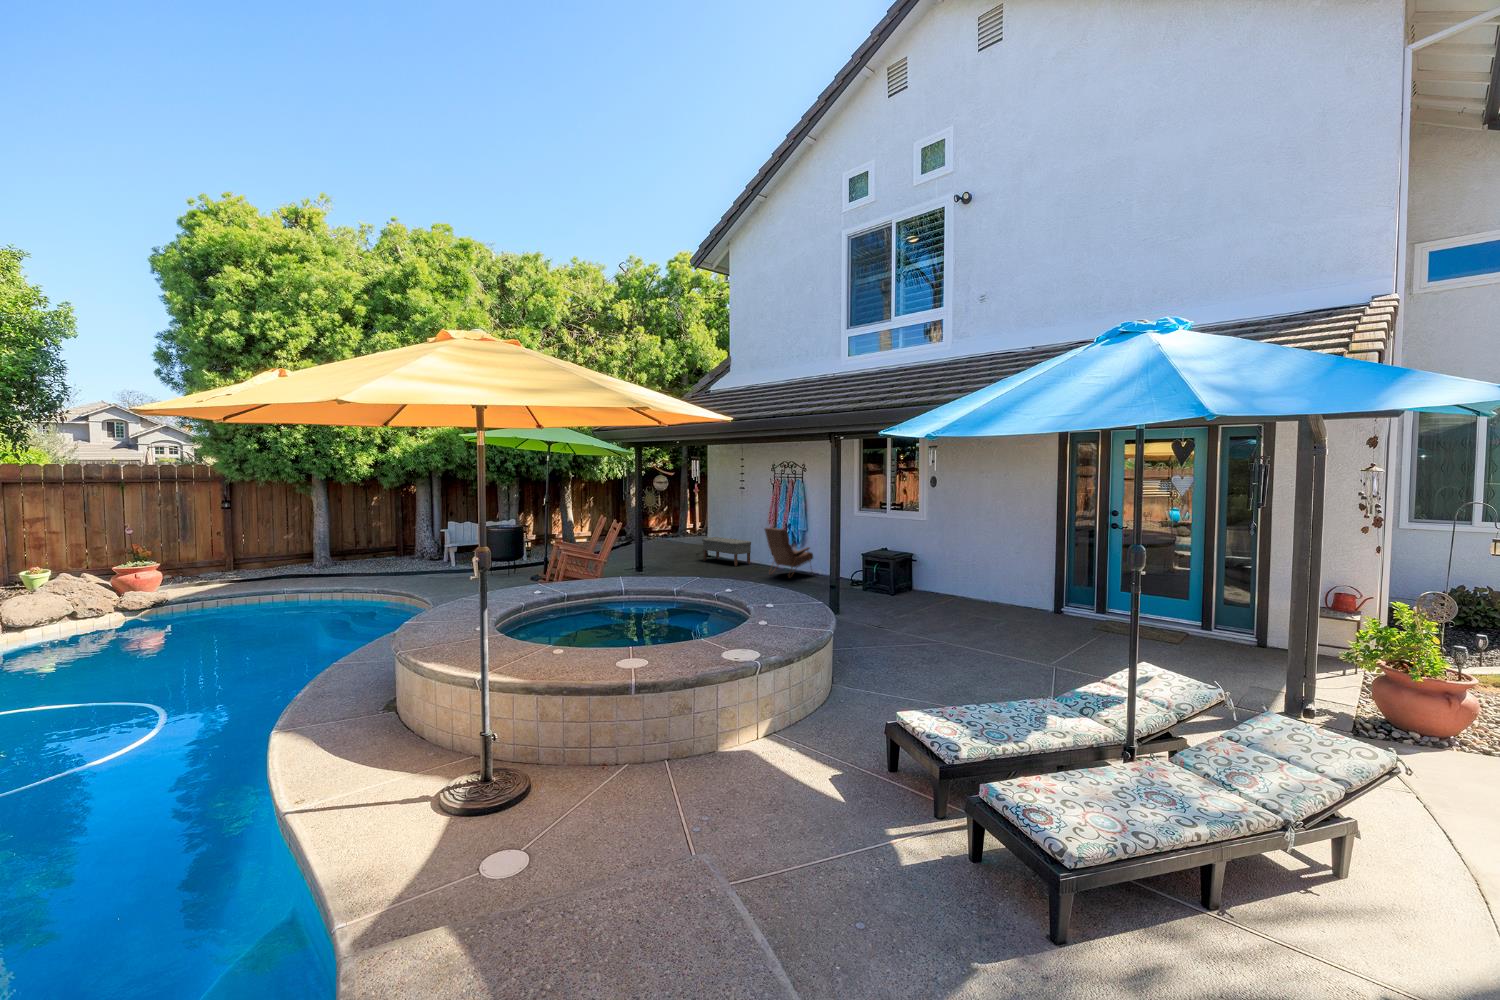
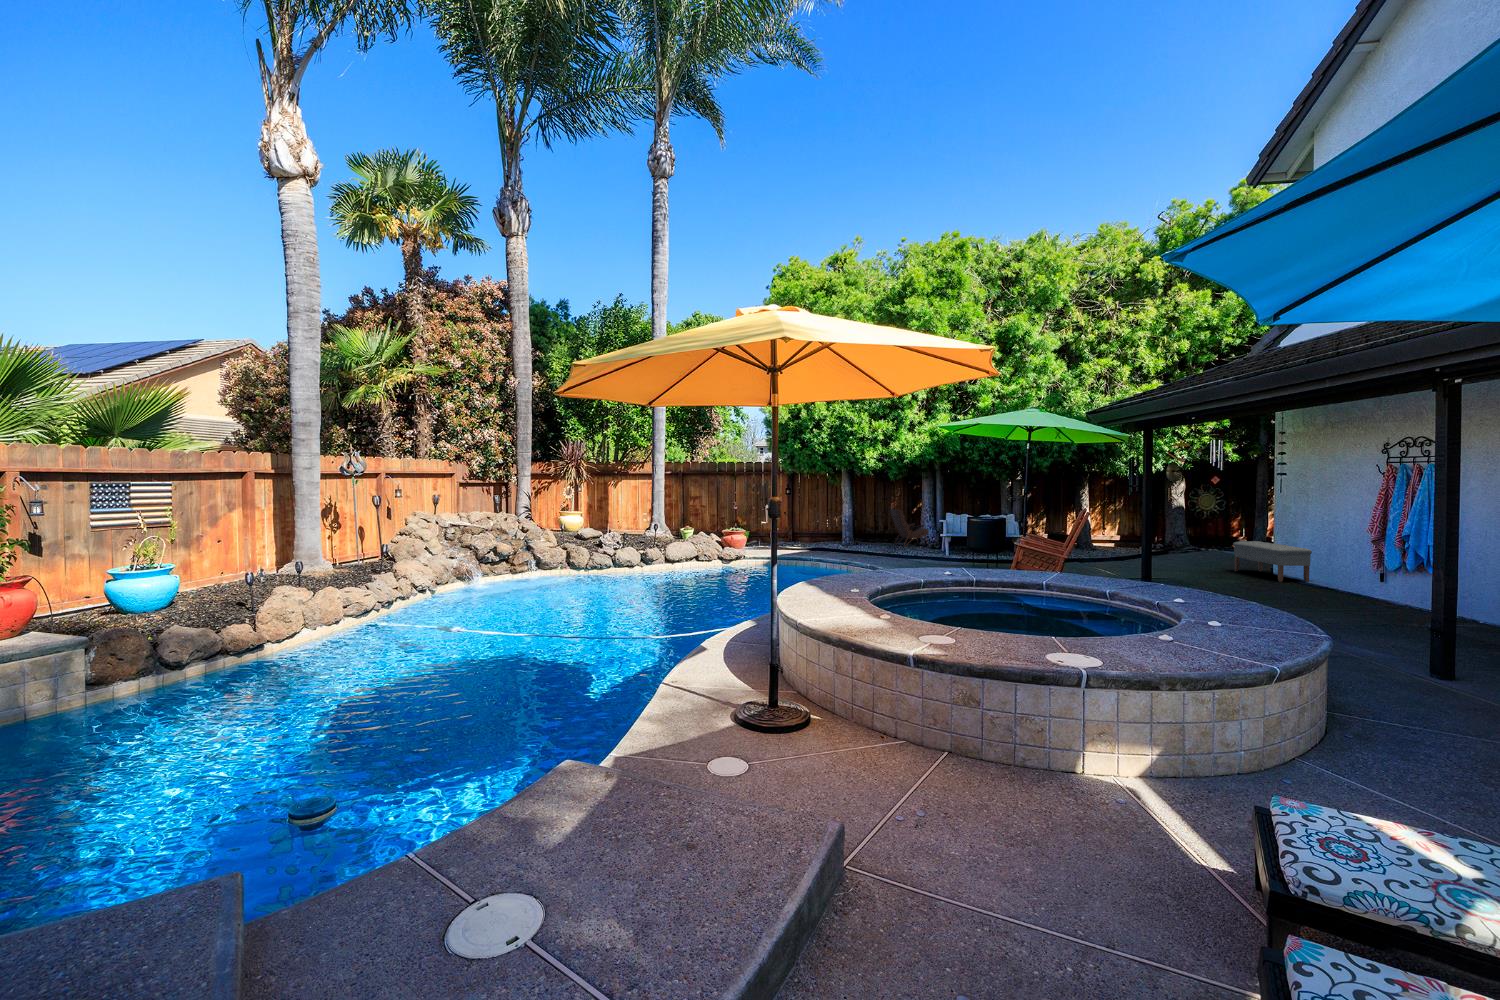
armchair: present [765,528,813,570] -> present [890,509,929,546]

